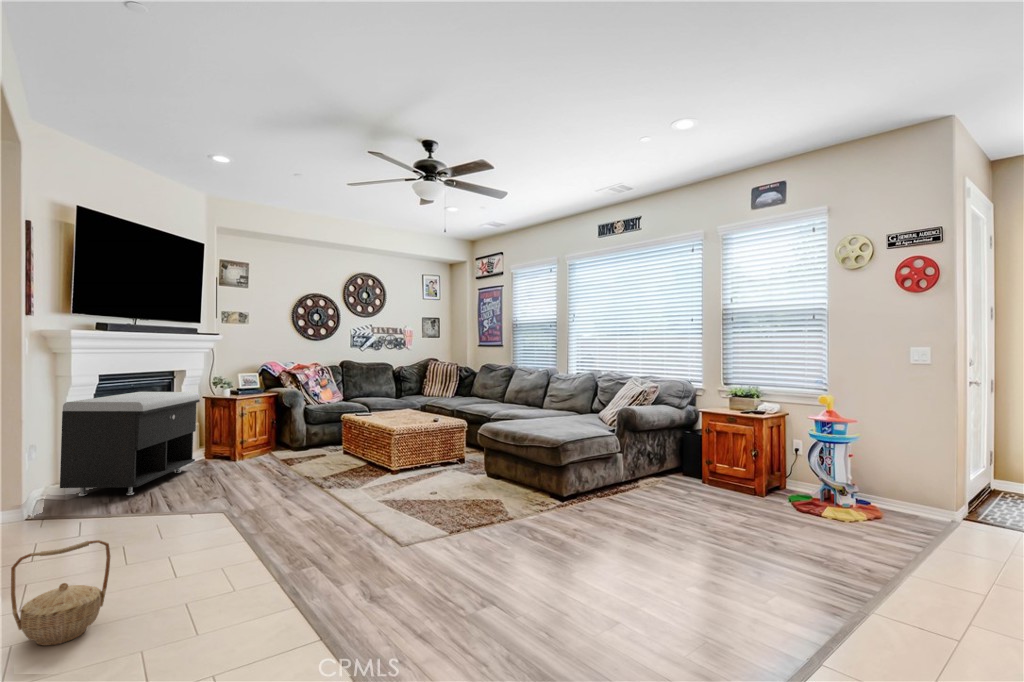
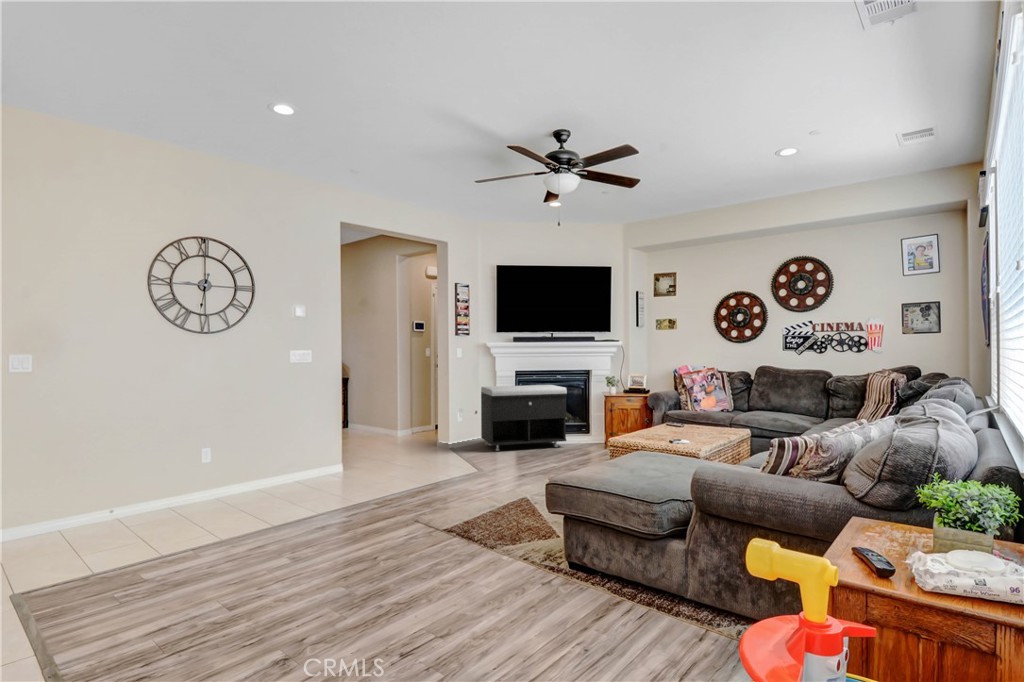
basket: present [11,540,110,646] -> none [289,444,318,486]

